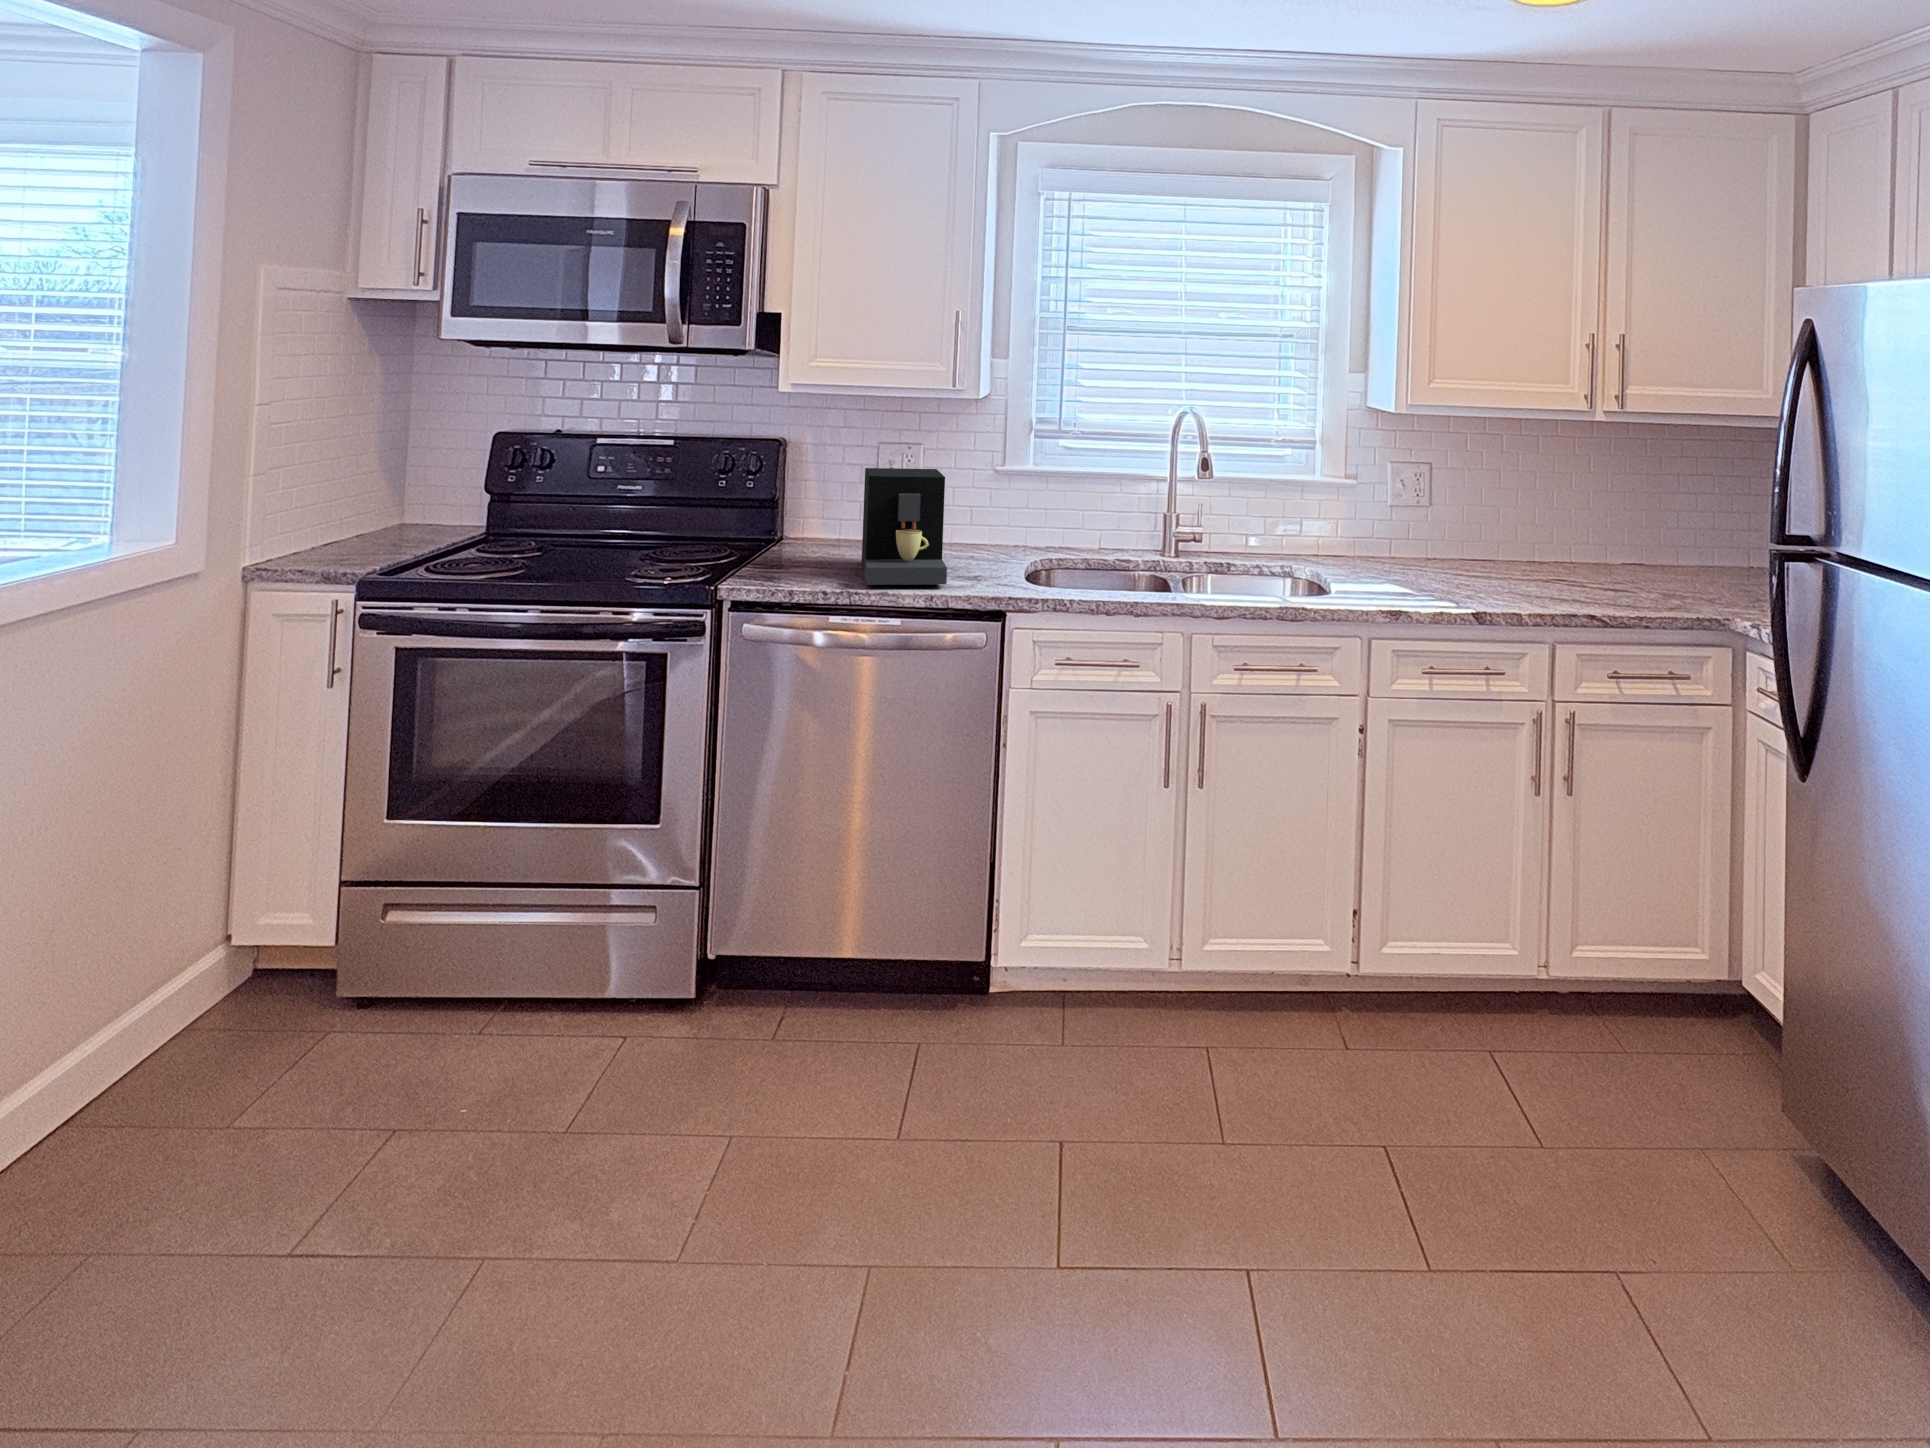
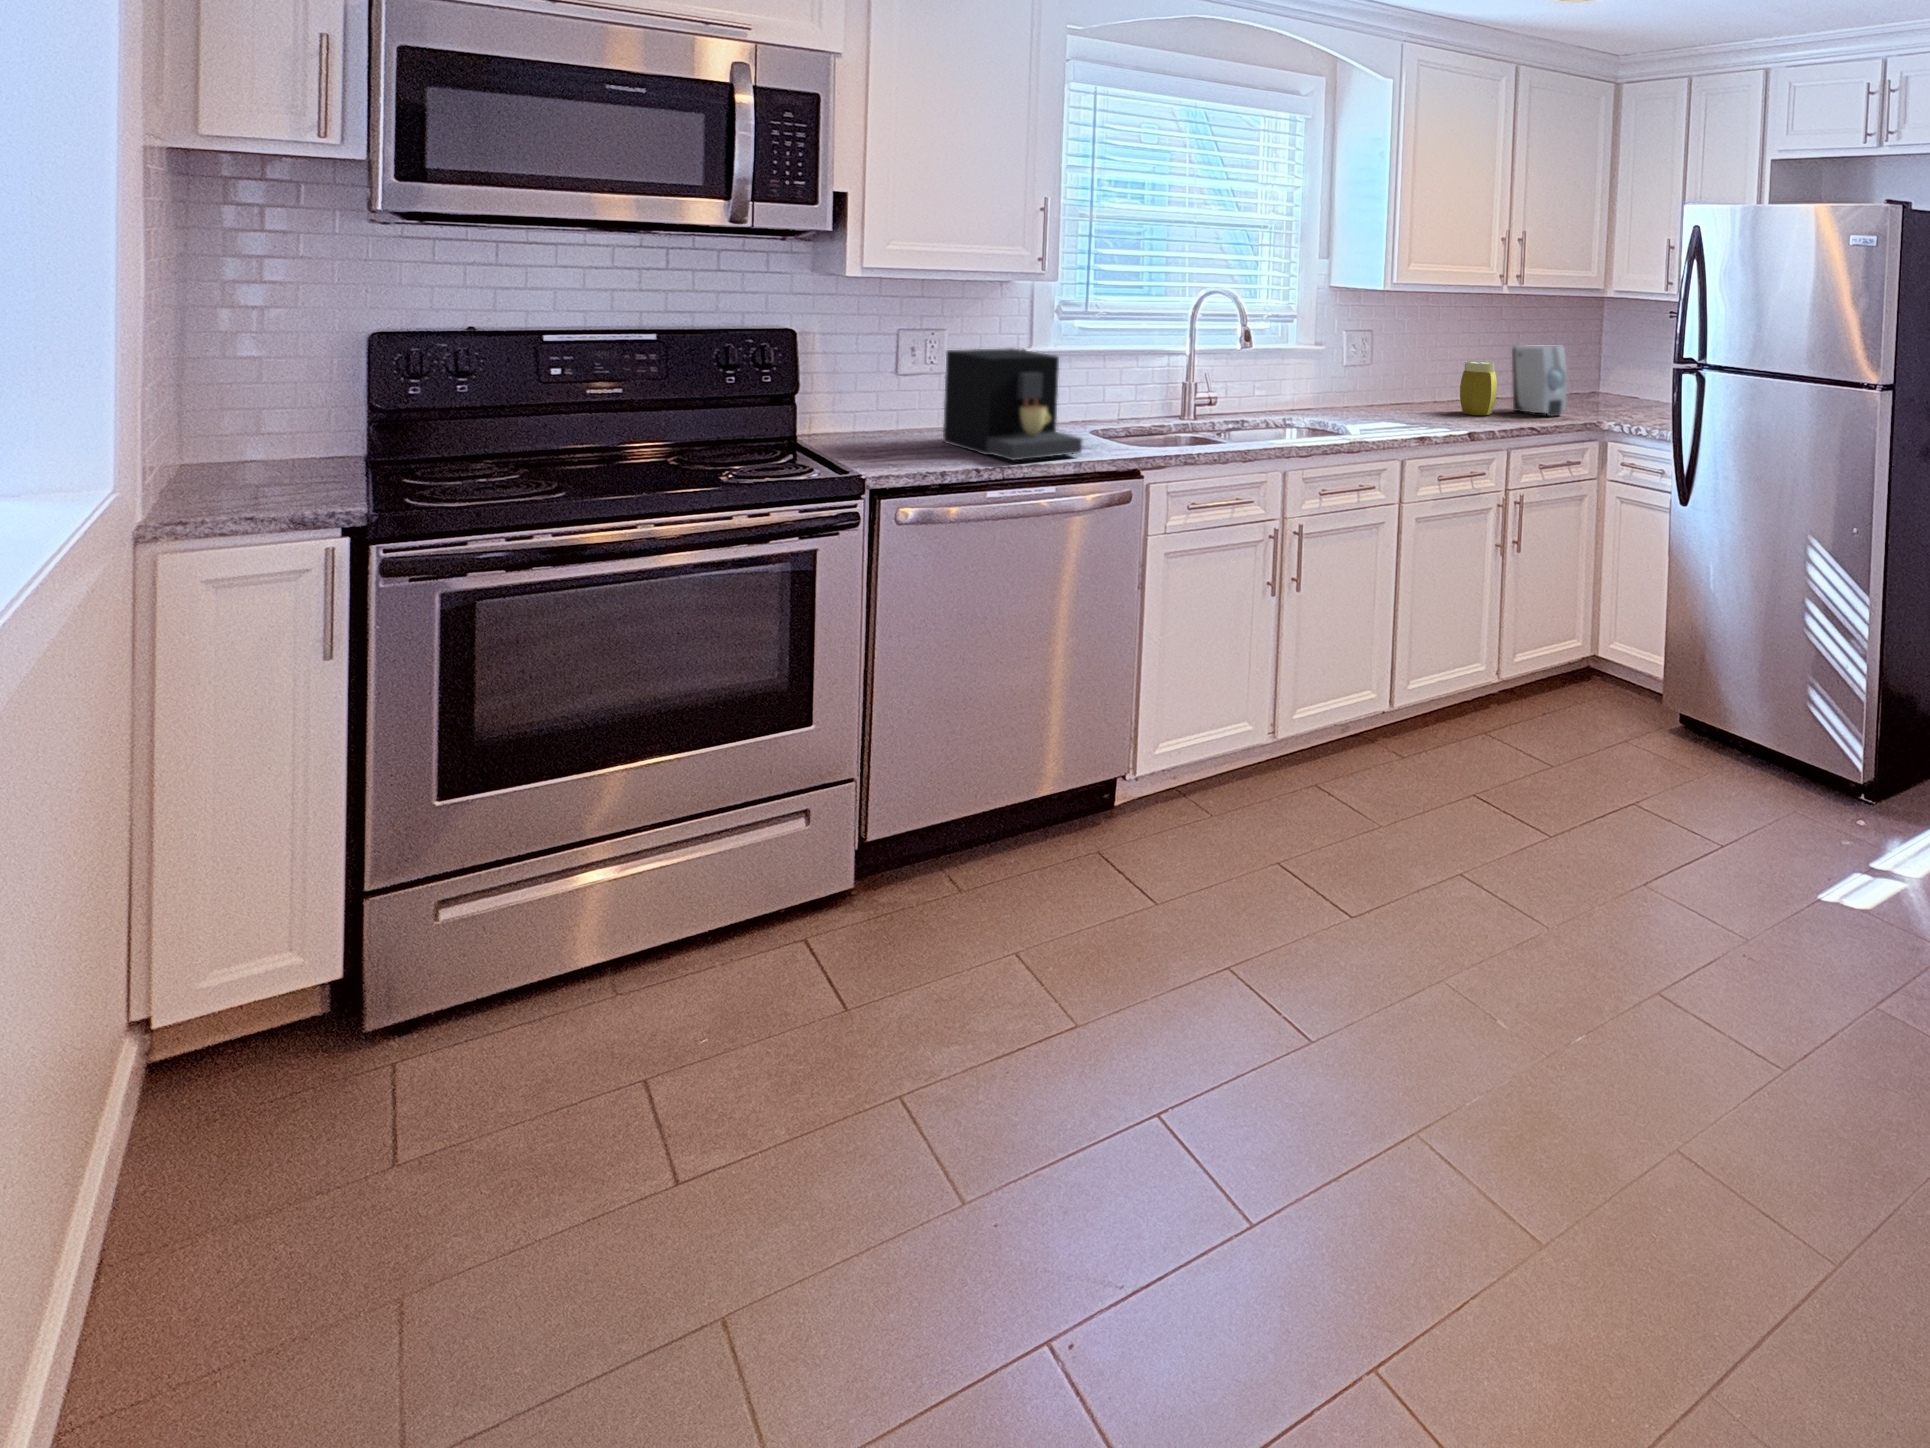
soap dispenser: none [1620,493,1697,598] -> present [1512,346,1567,416]
jar: none [1529,511,1584,589] -> present [1460,361,1497,415]

